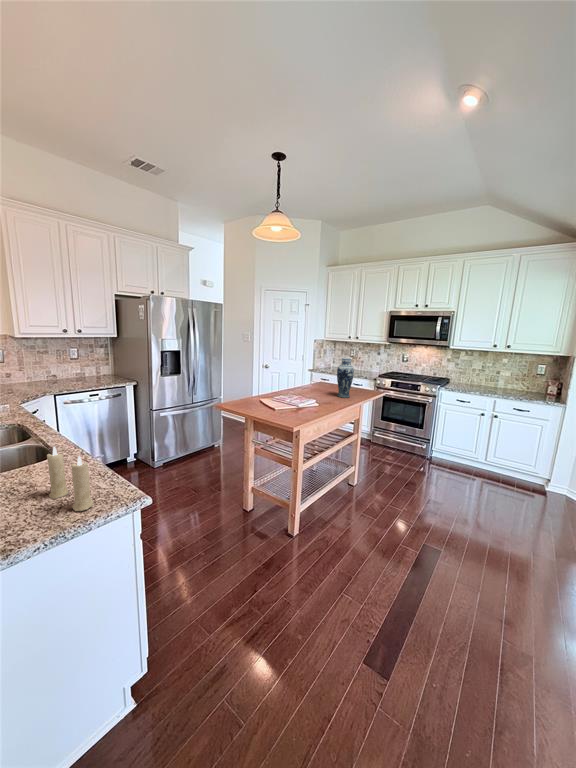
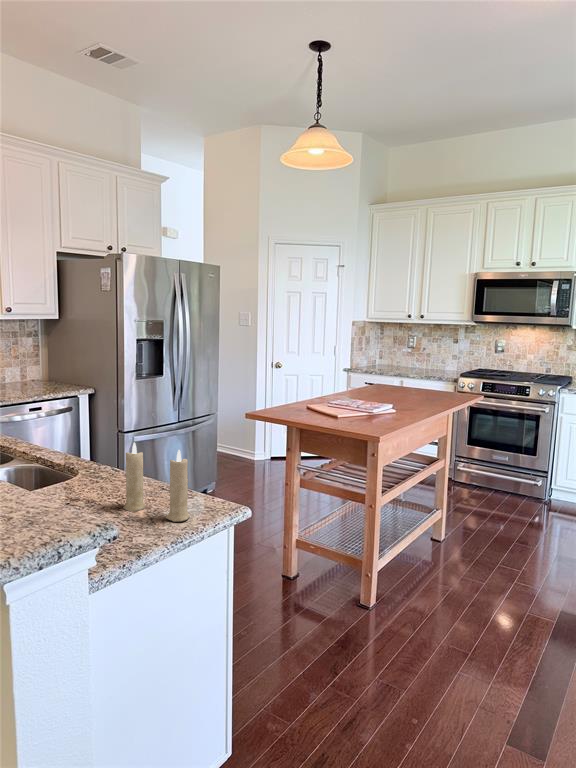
vase: present [337,358,354,398] -> none [416,342,441,402]

